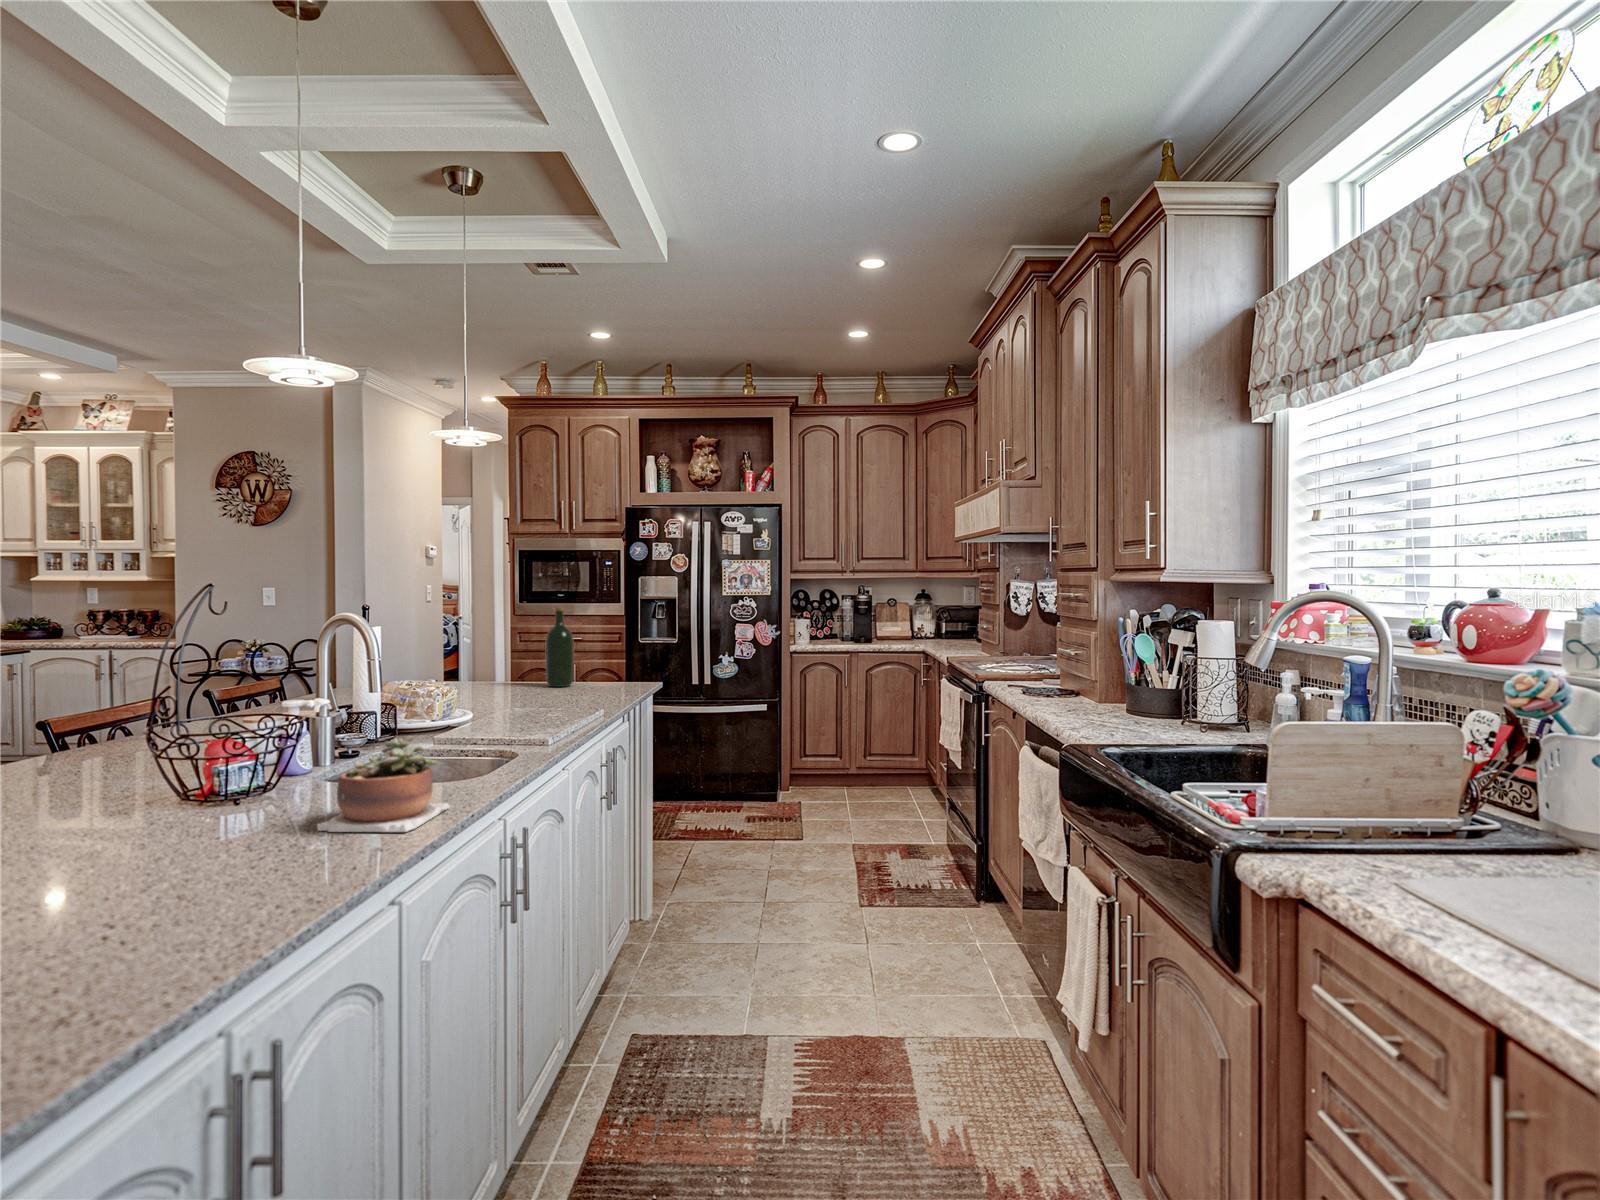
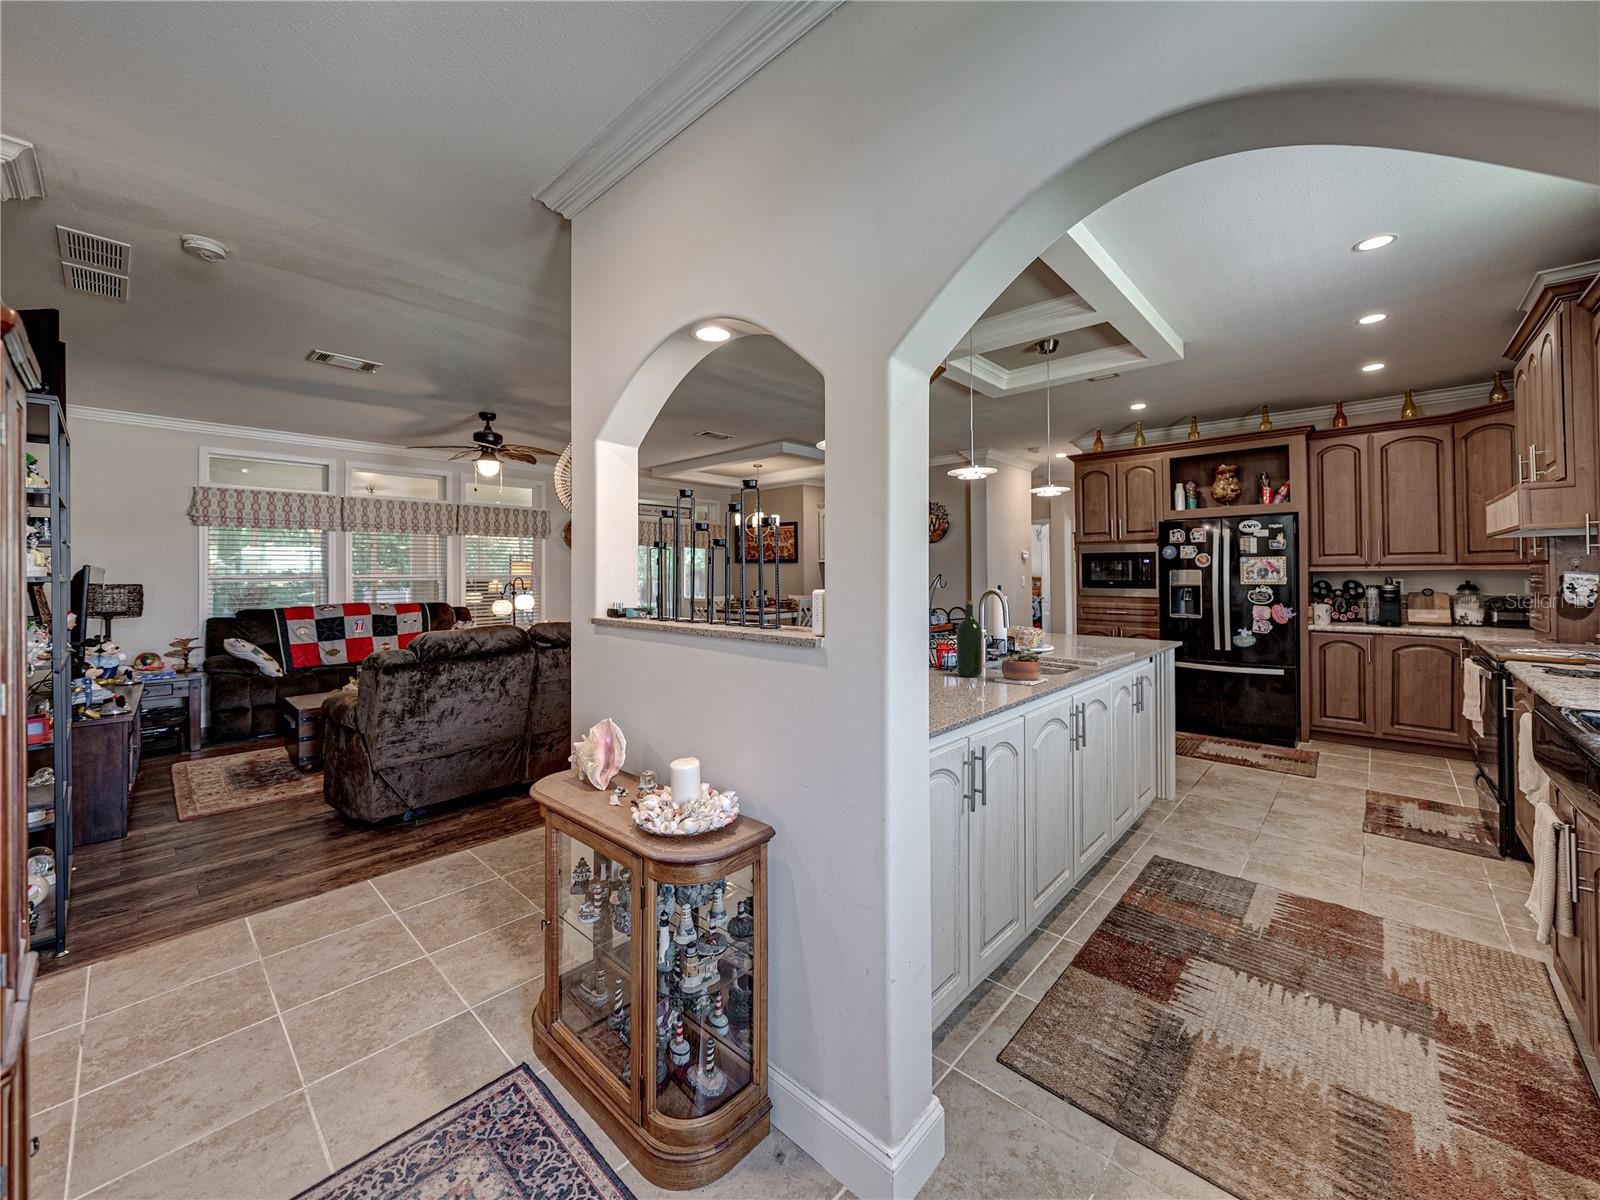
wine bottle: present [546,607,574,687] -> present [957,601,983,677]

